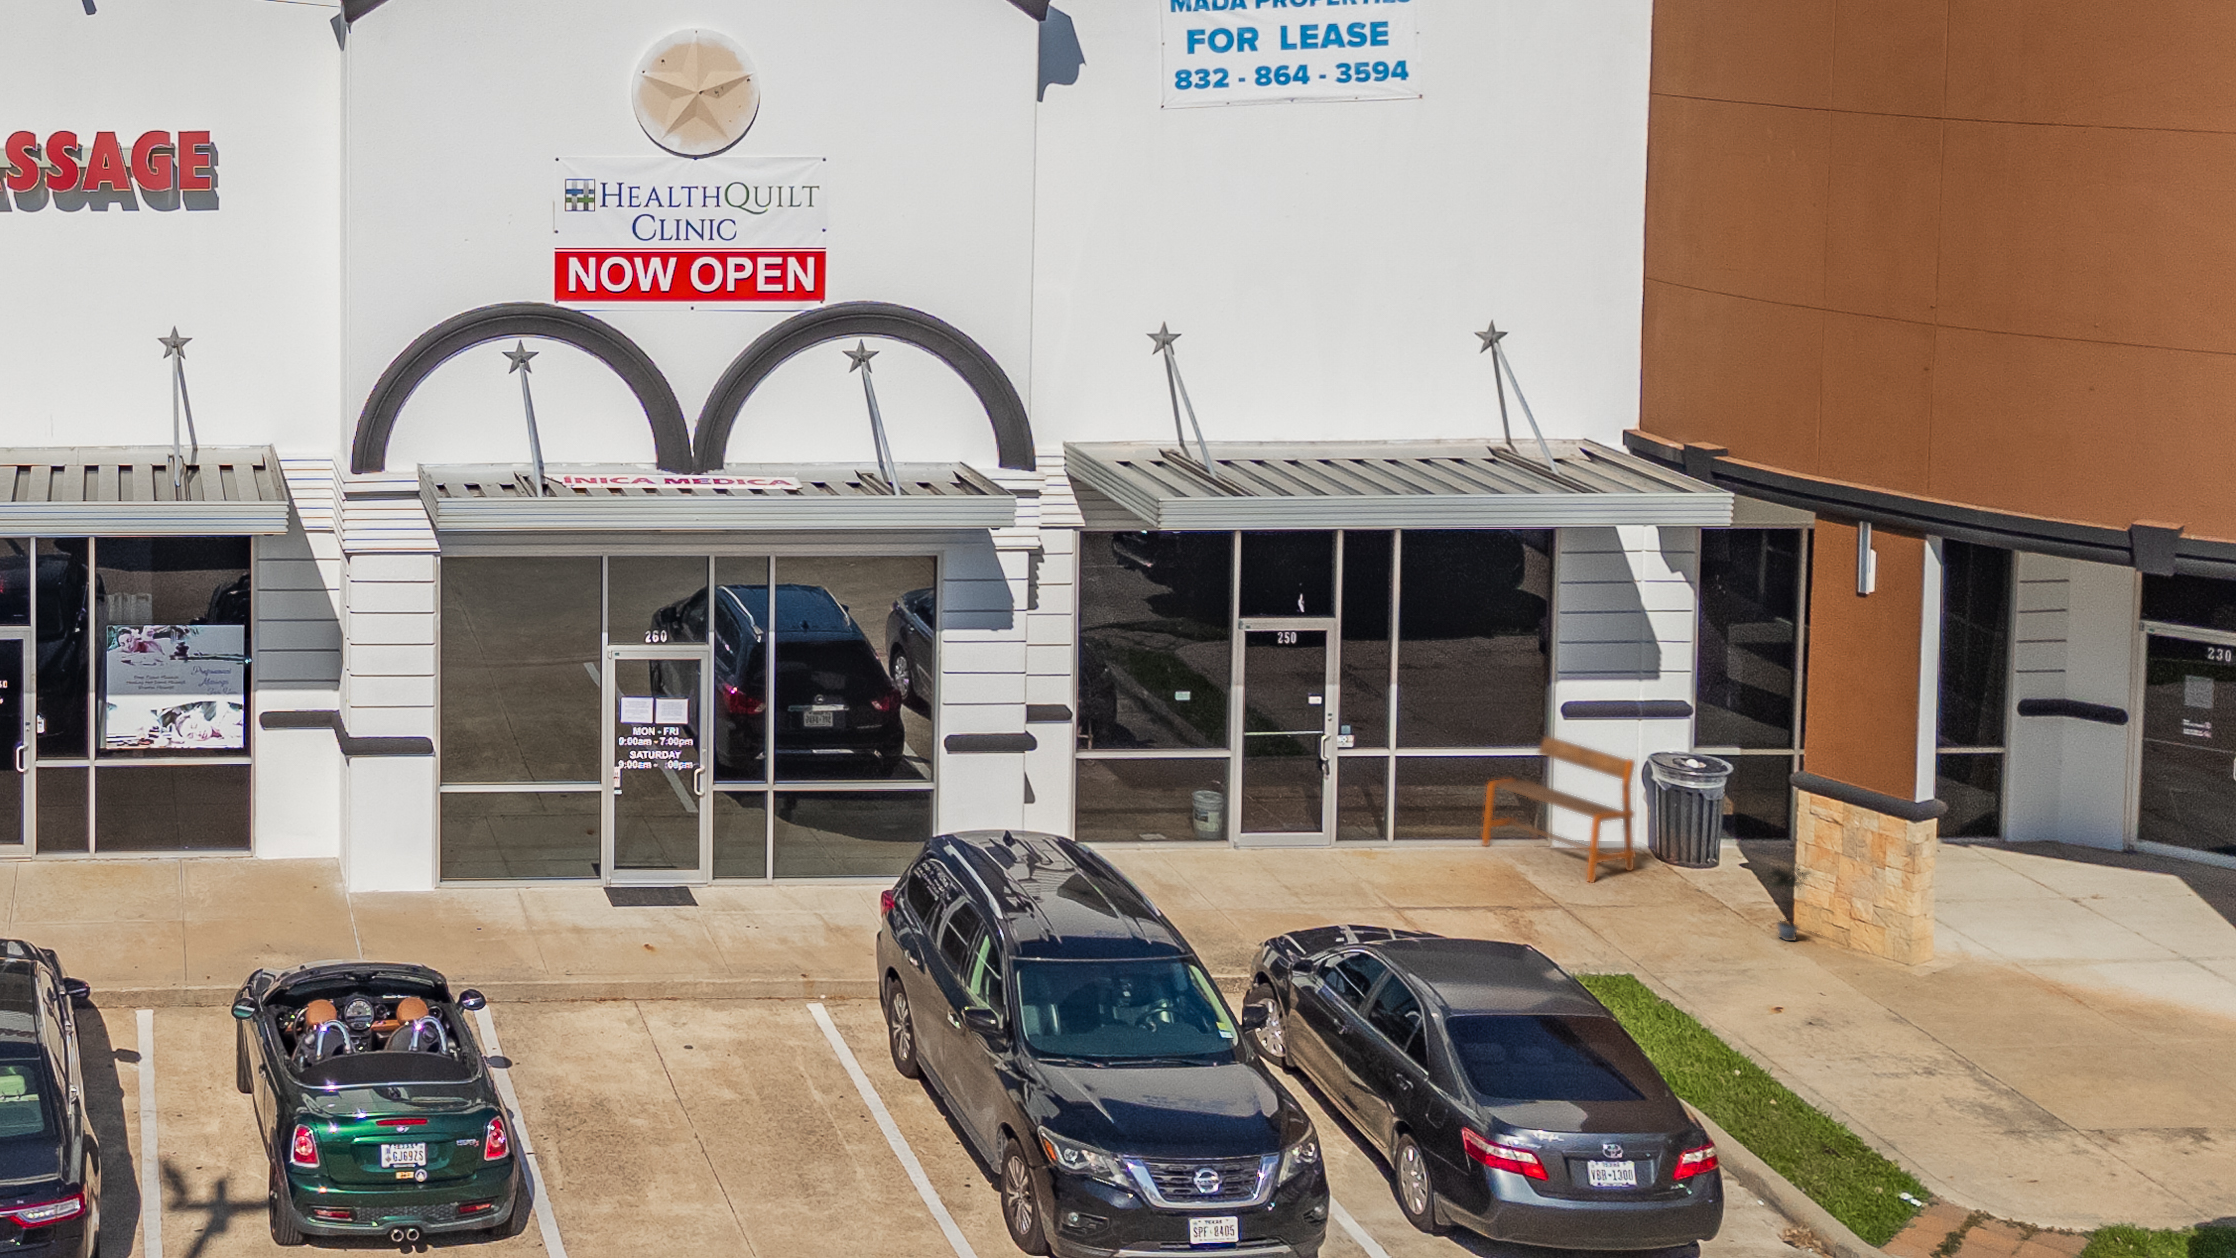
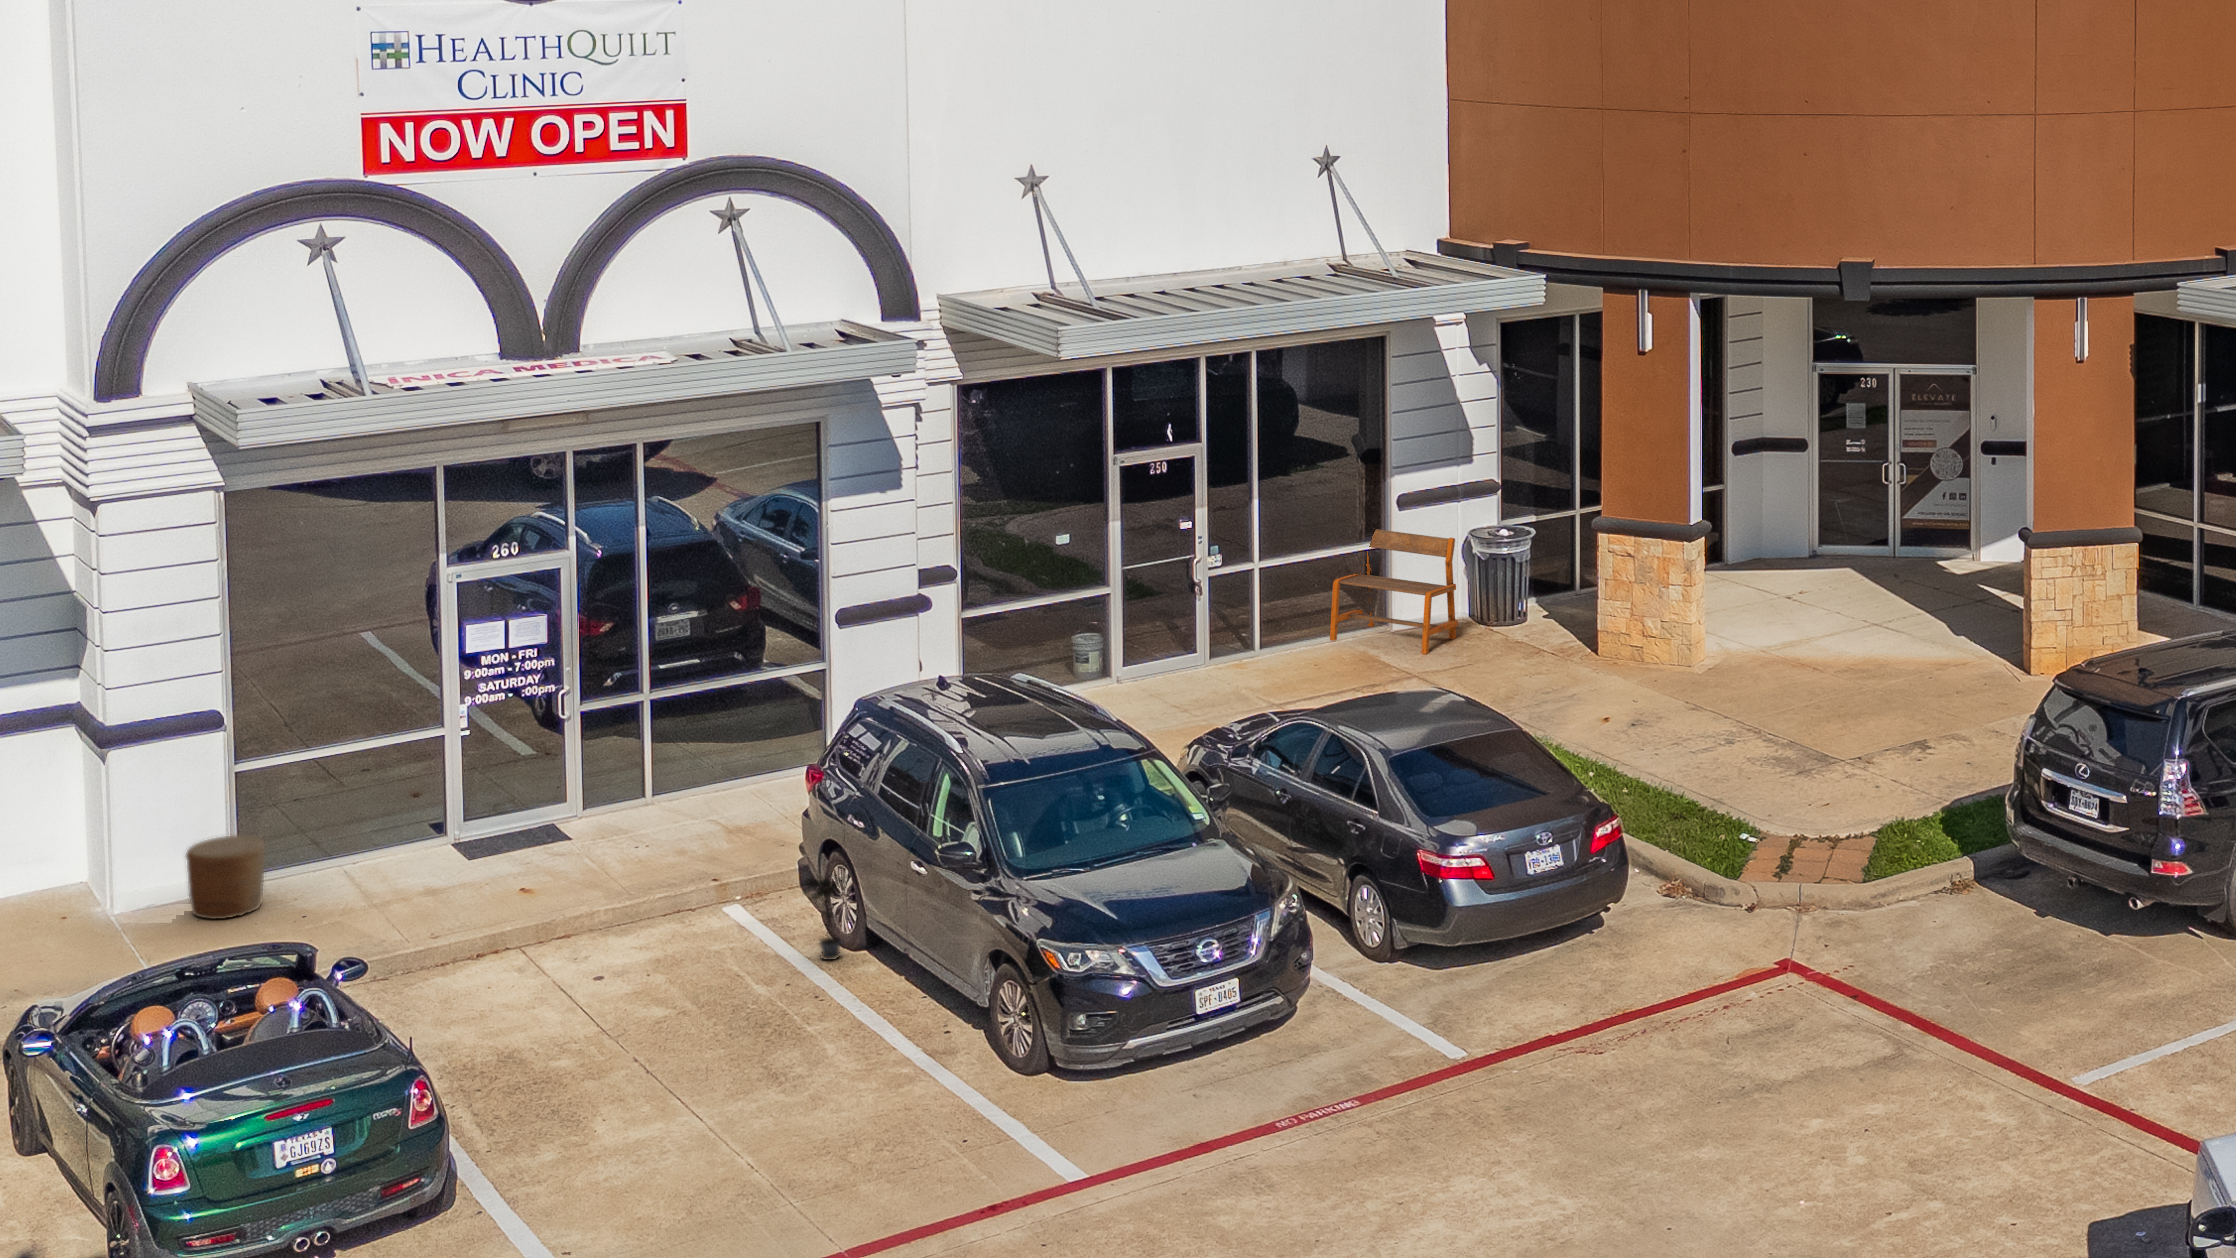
woven basket: none [394,842,451,912] -> present [186,835,265,919]
potted plant: present [1767,866,1808,941] -> present [802,871,853,960]

